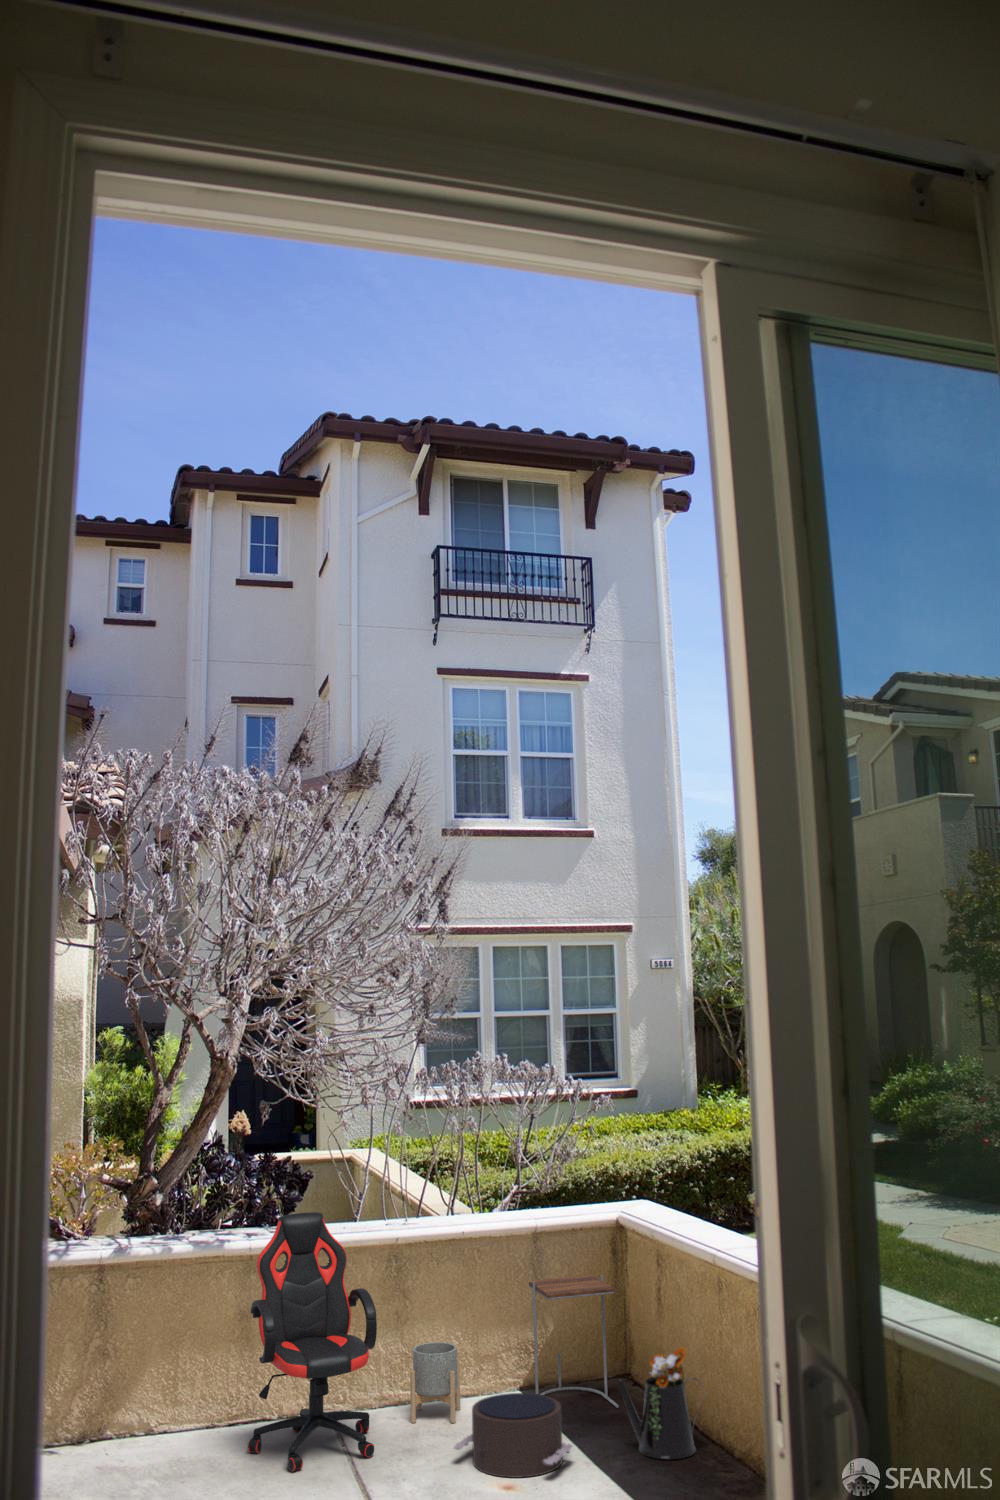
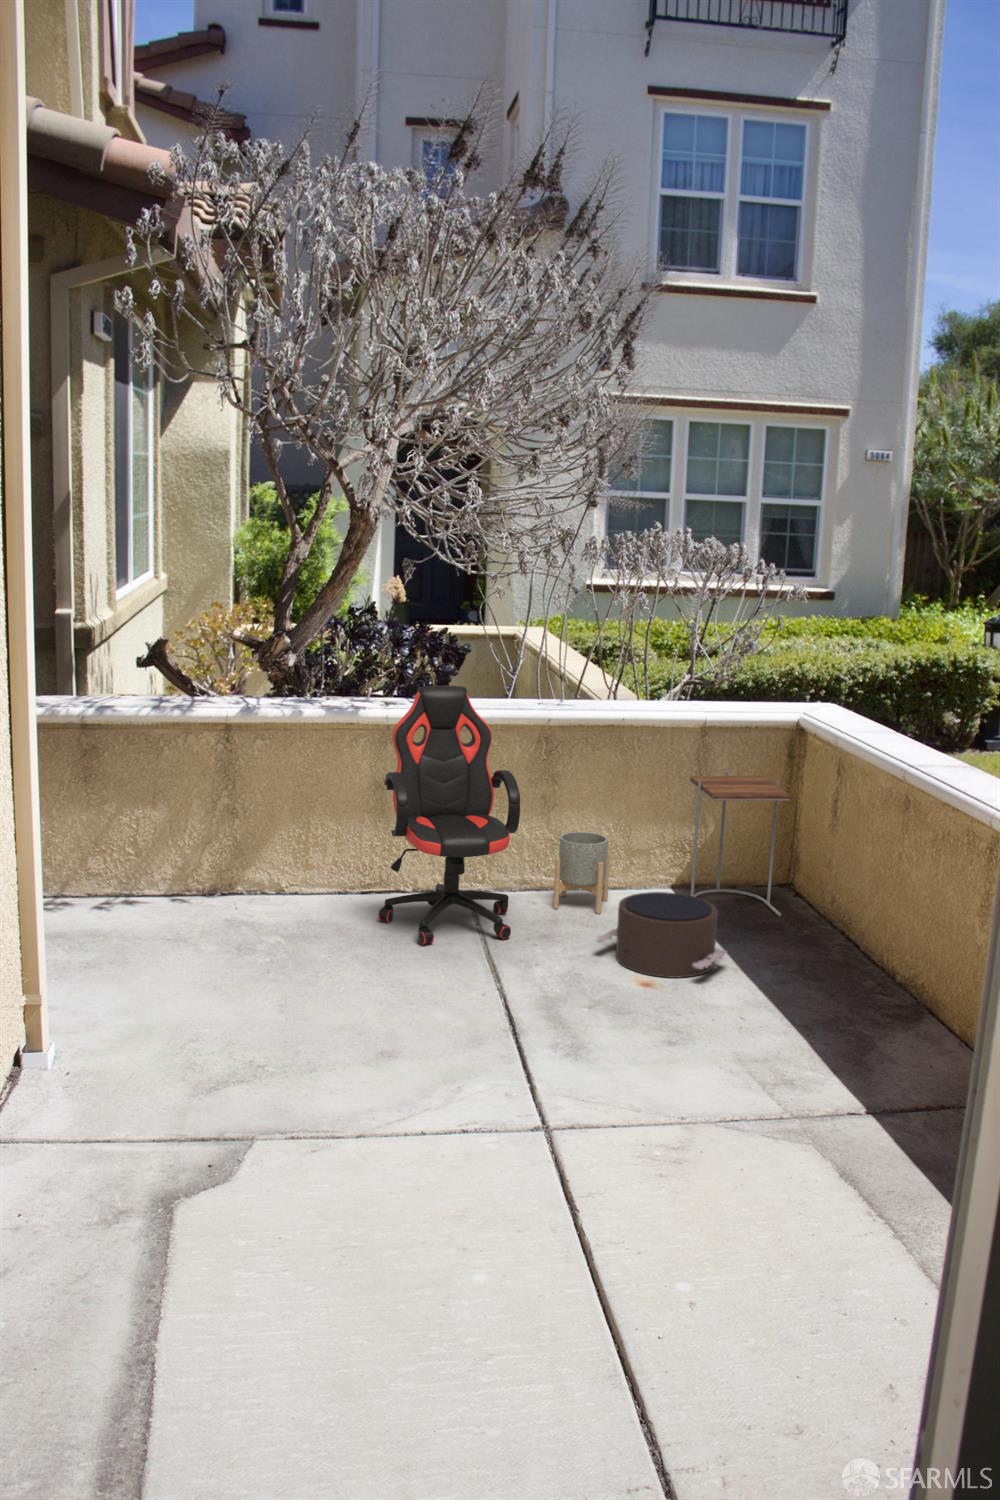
watering can: present [618,1347,704,1459] -> none [785,860,883,977]

